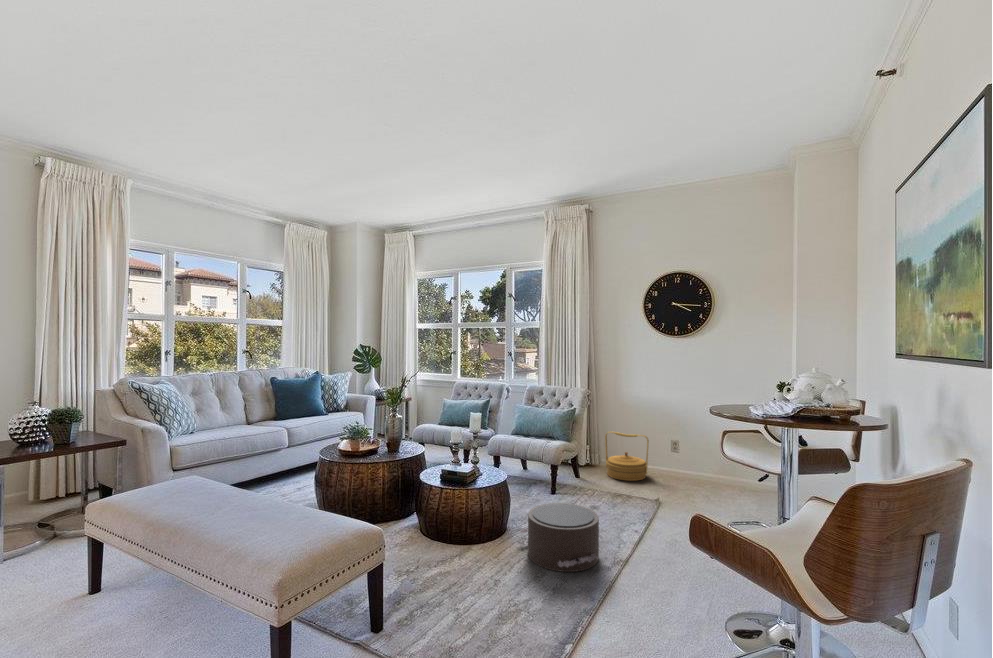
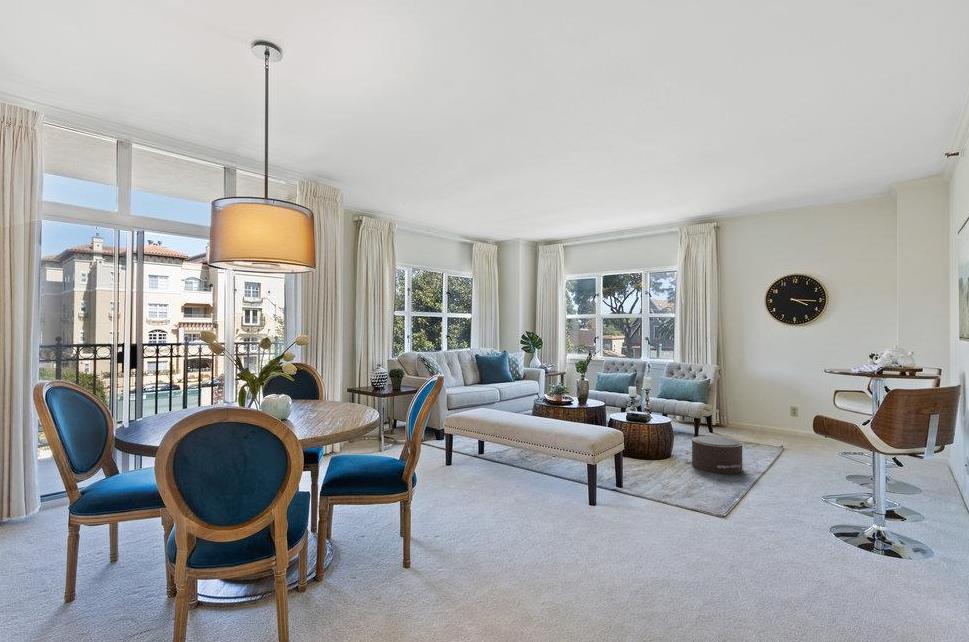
woven basket: present [605,431,649,481] -> none [733,399,771,436]

